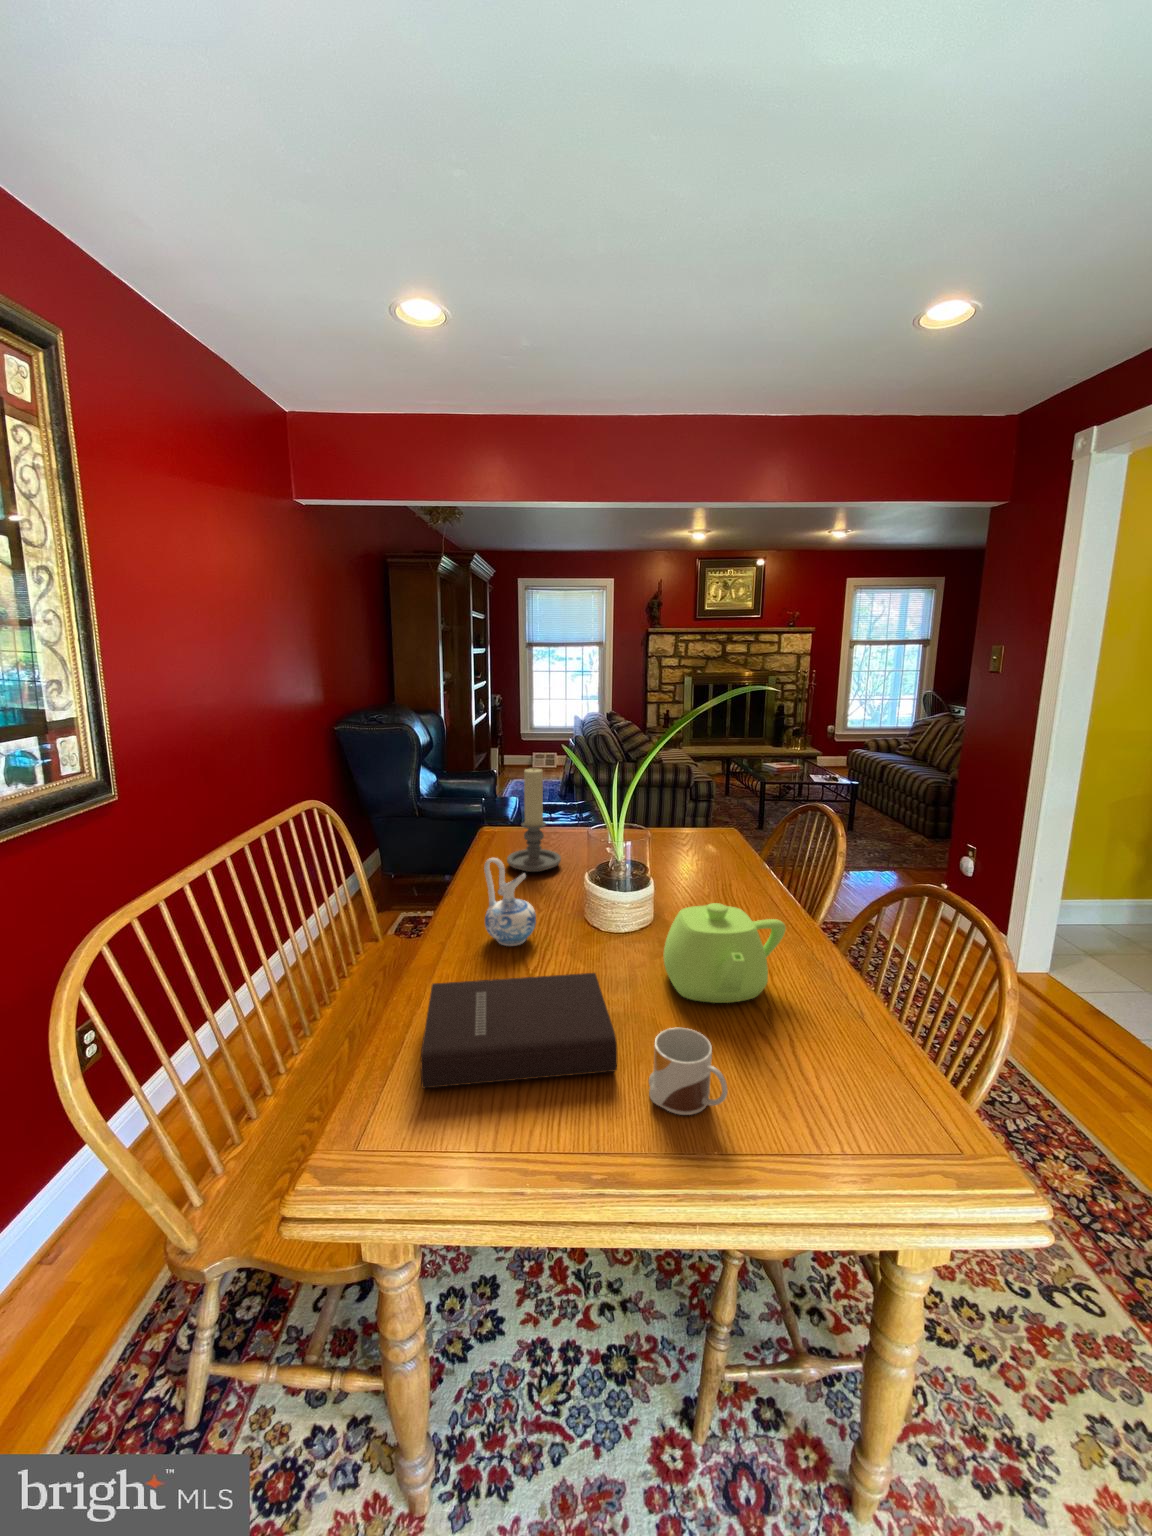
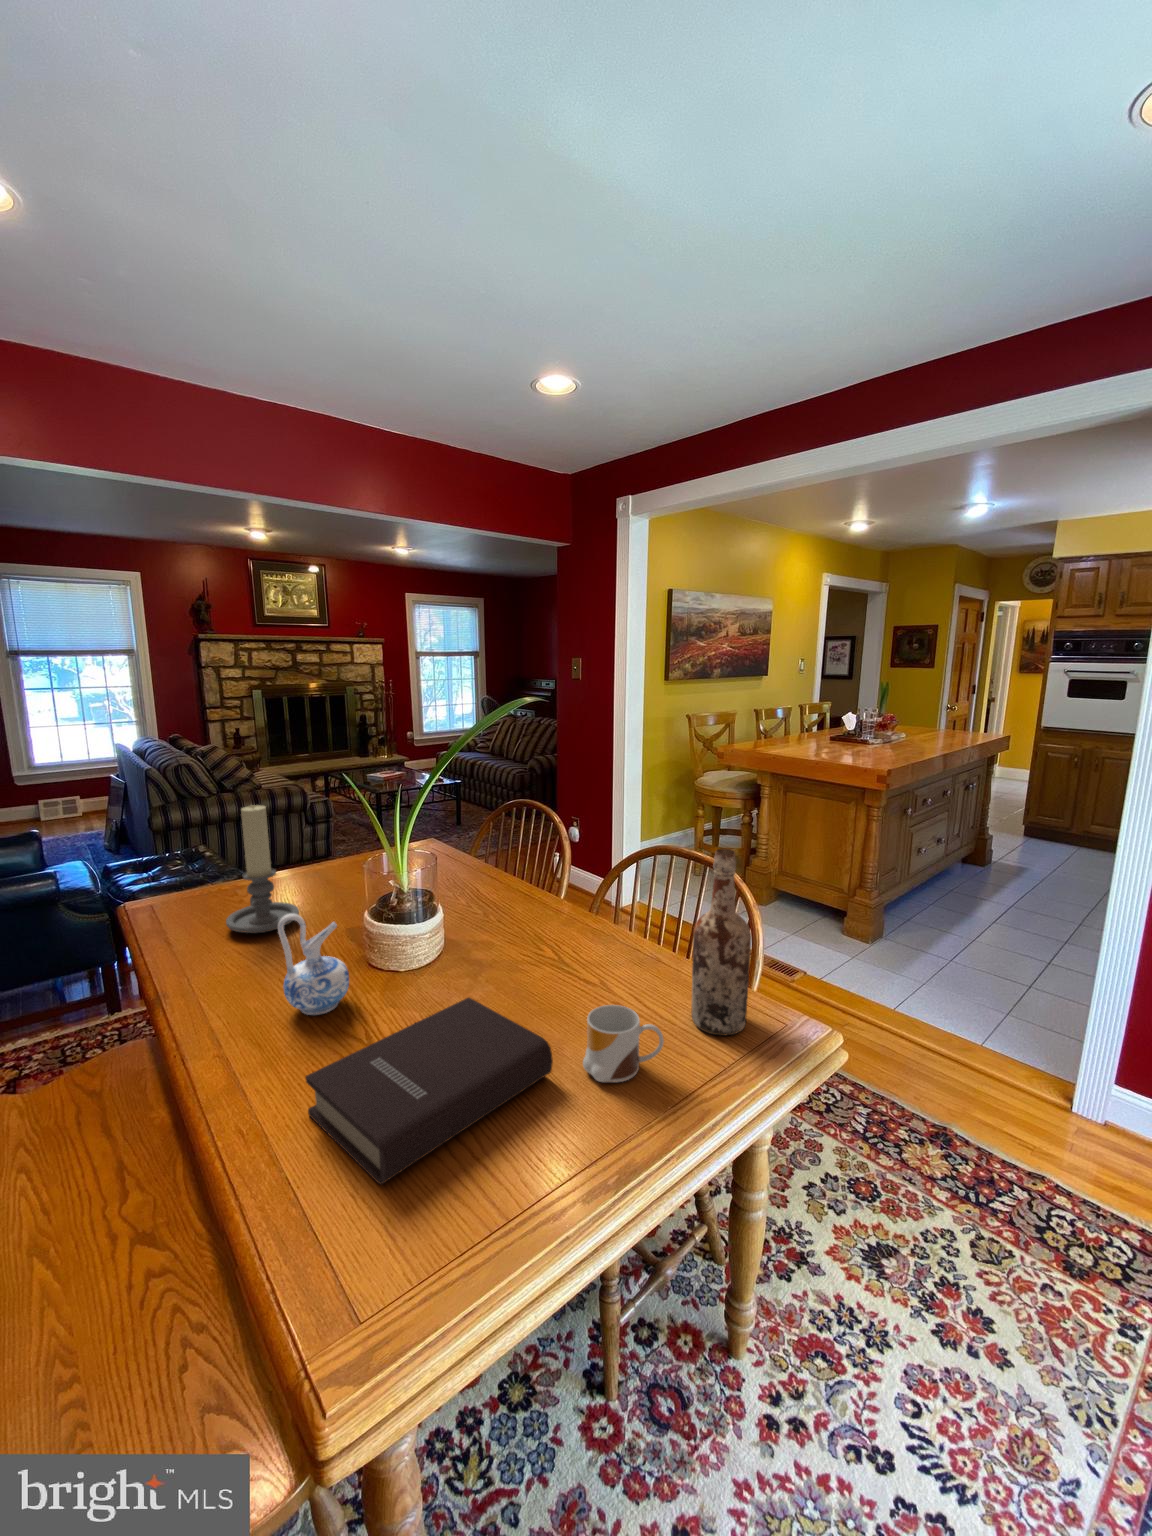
wine bottle: none [812,898,897,1132] -> present [692,848,751,1036]
teapot: present [664,903,786,1003] -> none [501,896,604,992]

